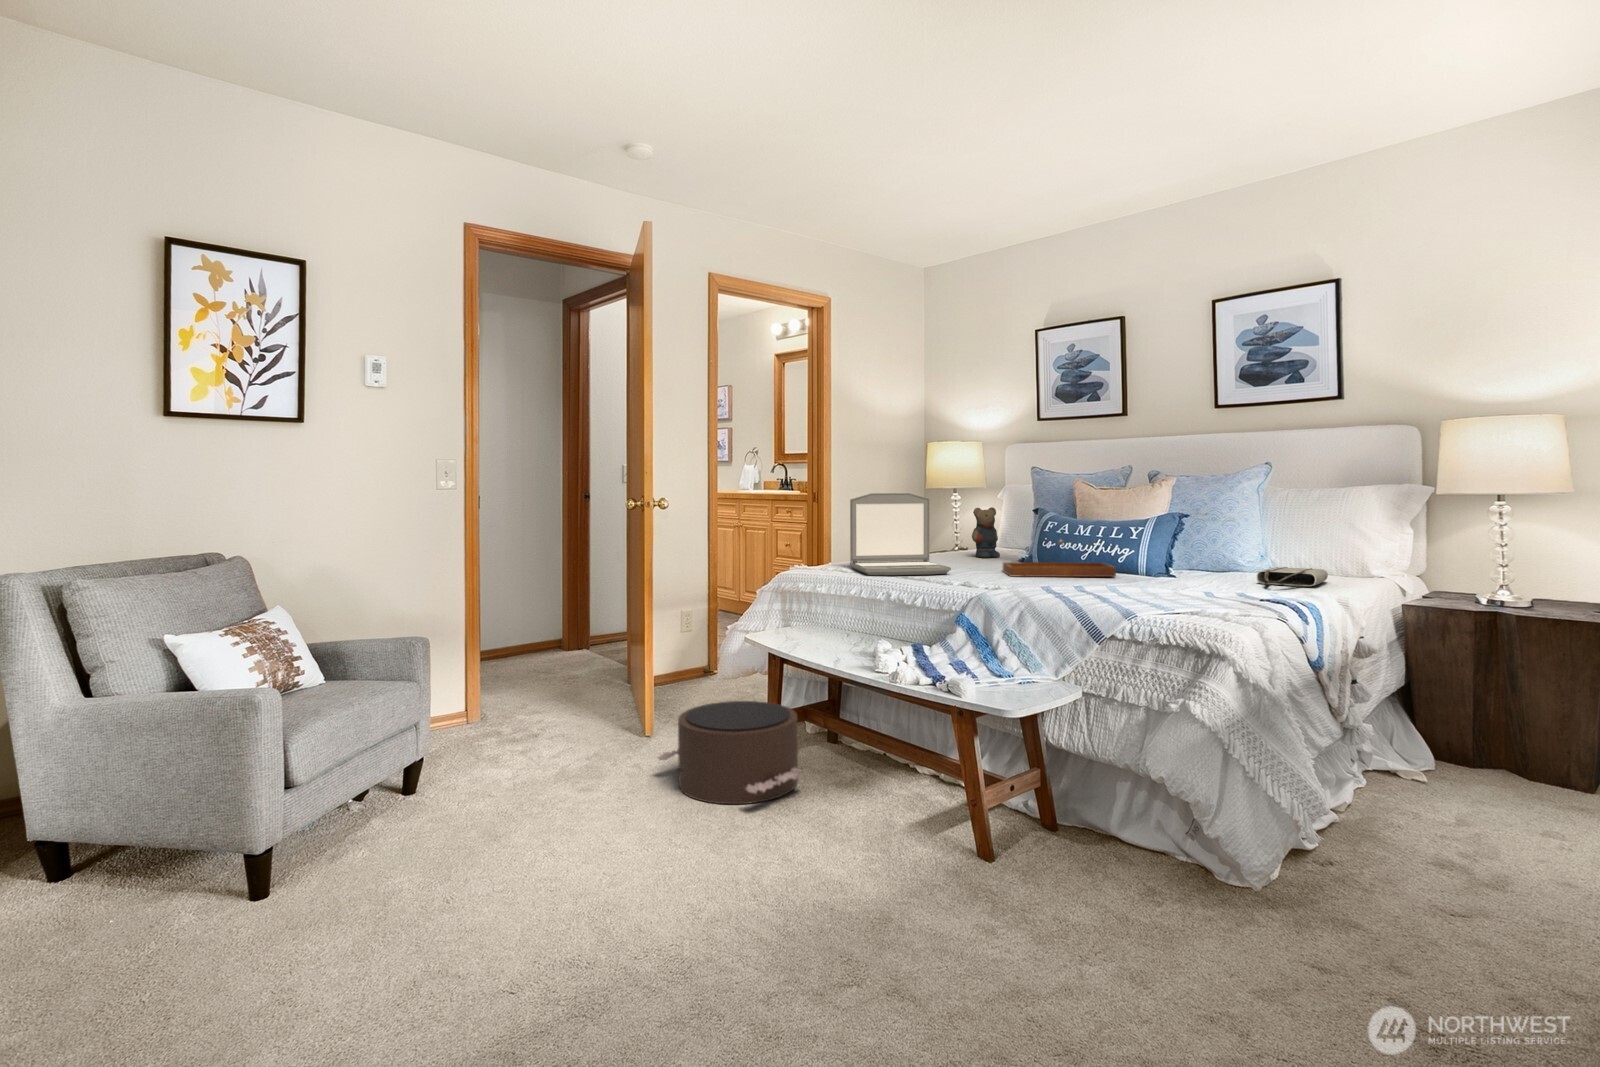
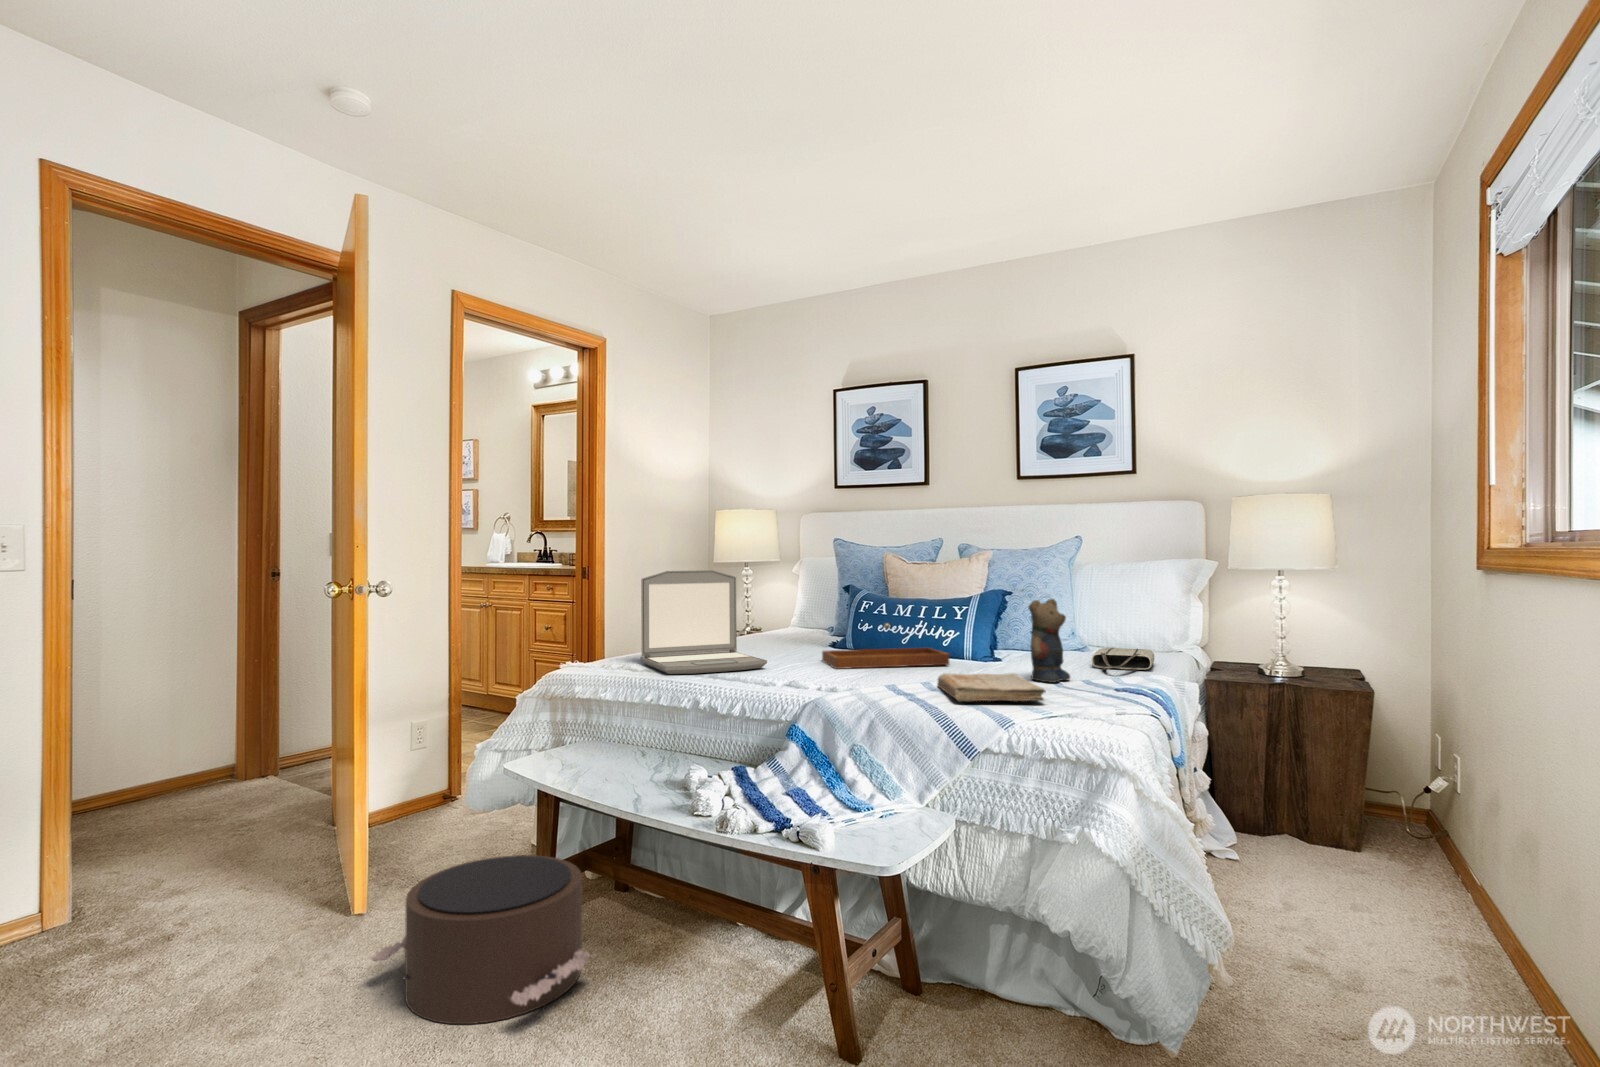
teddy bear: present [972,507,1000,558] -> present [1029,599,1070,682]
book: none [1091,580,1179,602] -> present [937,673,1046,701]

